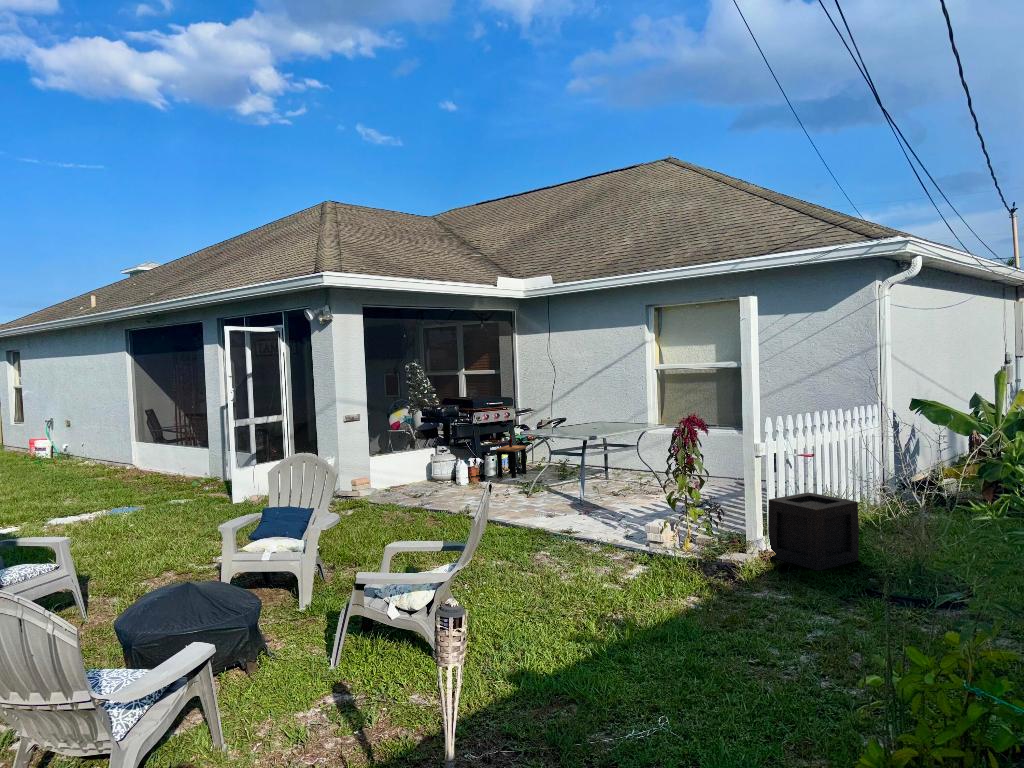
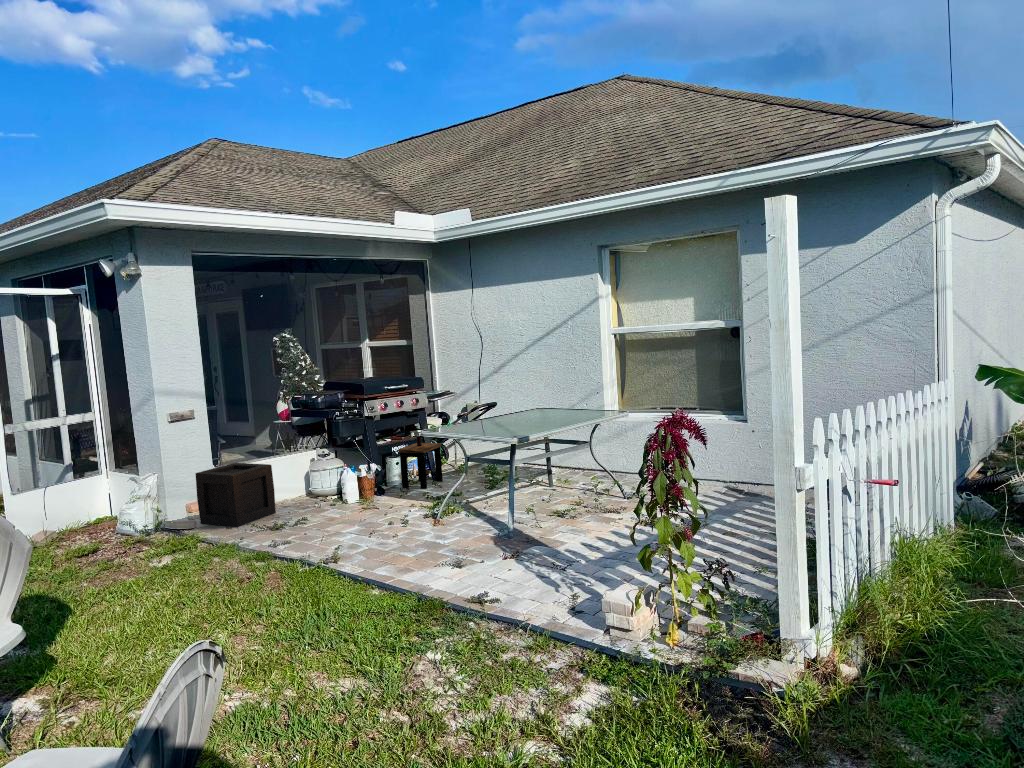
wooden crate: present [768,492,859,571] -> present [196,463,276,527]

